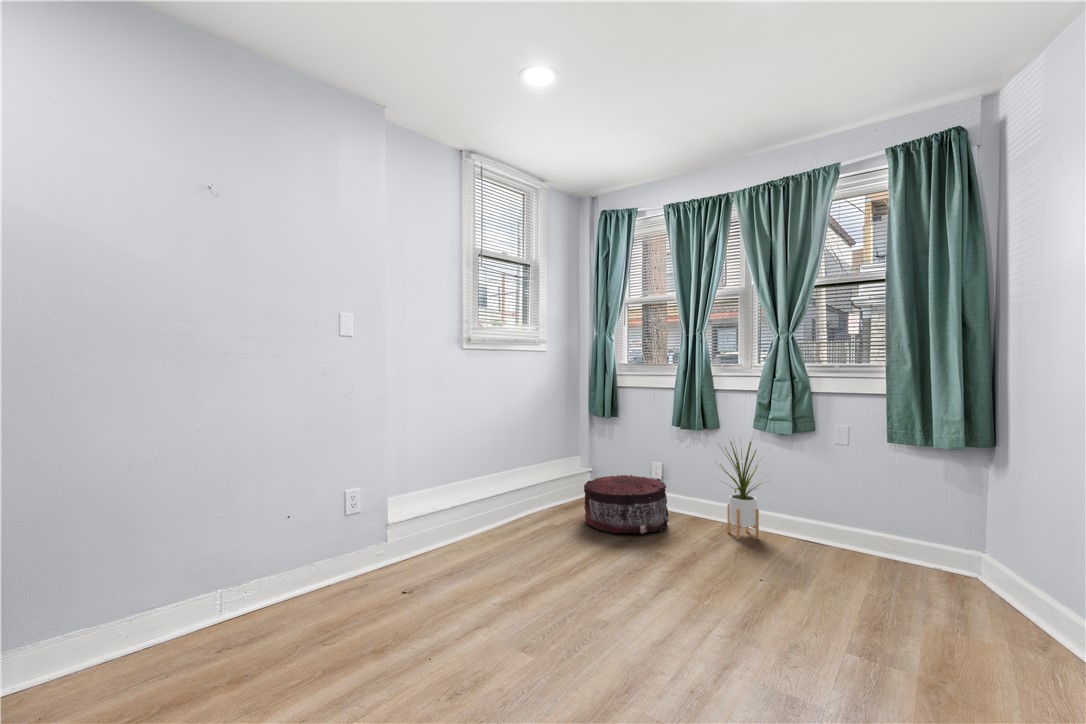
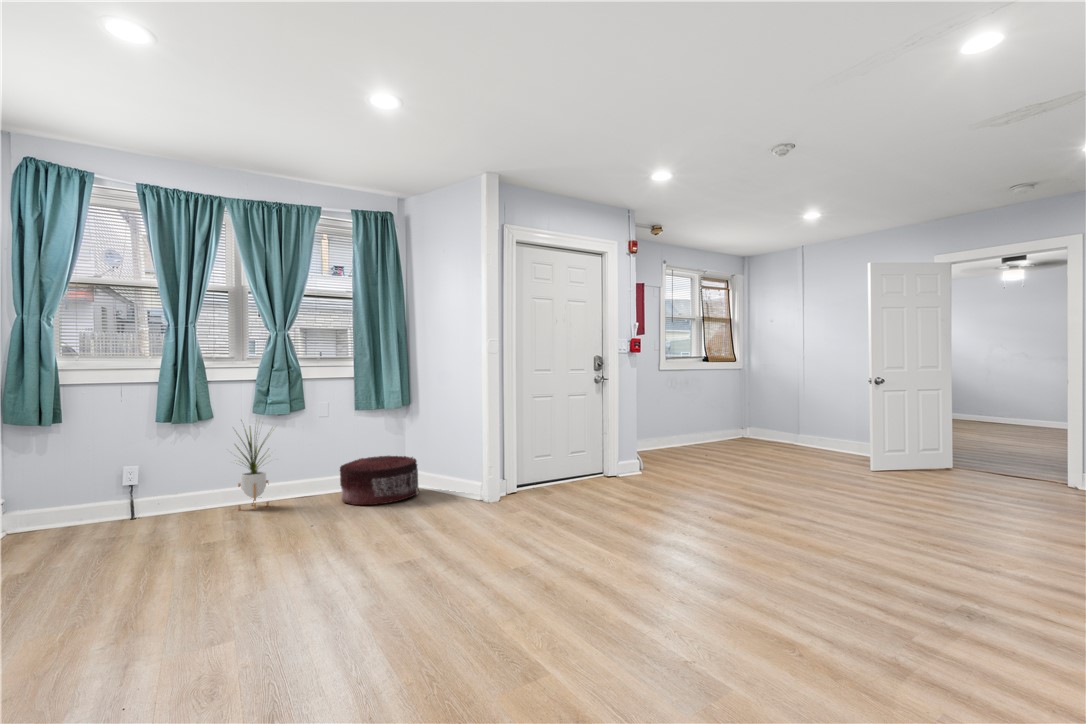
pouf: present [584,475,669,534] -> present [340,456,419,505]

